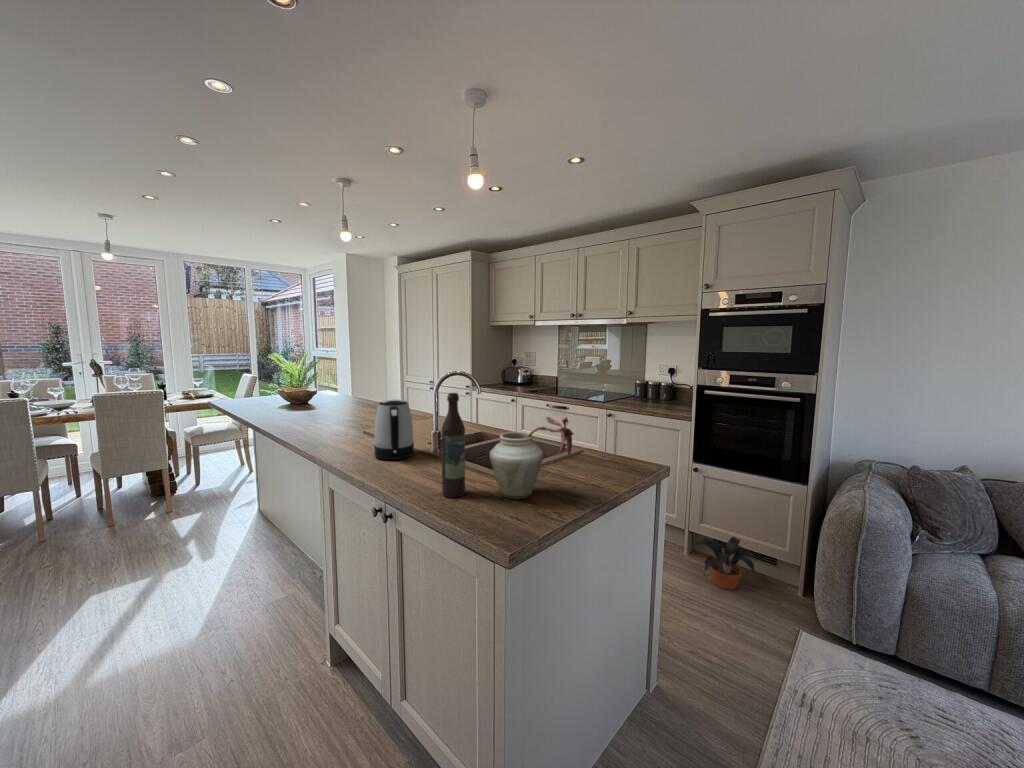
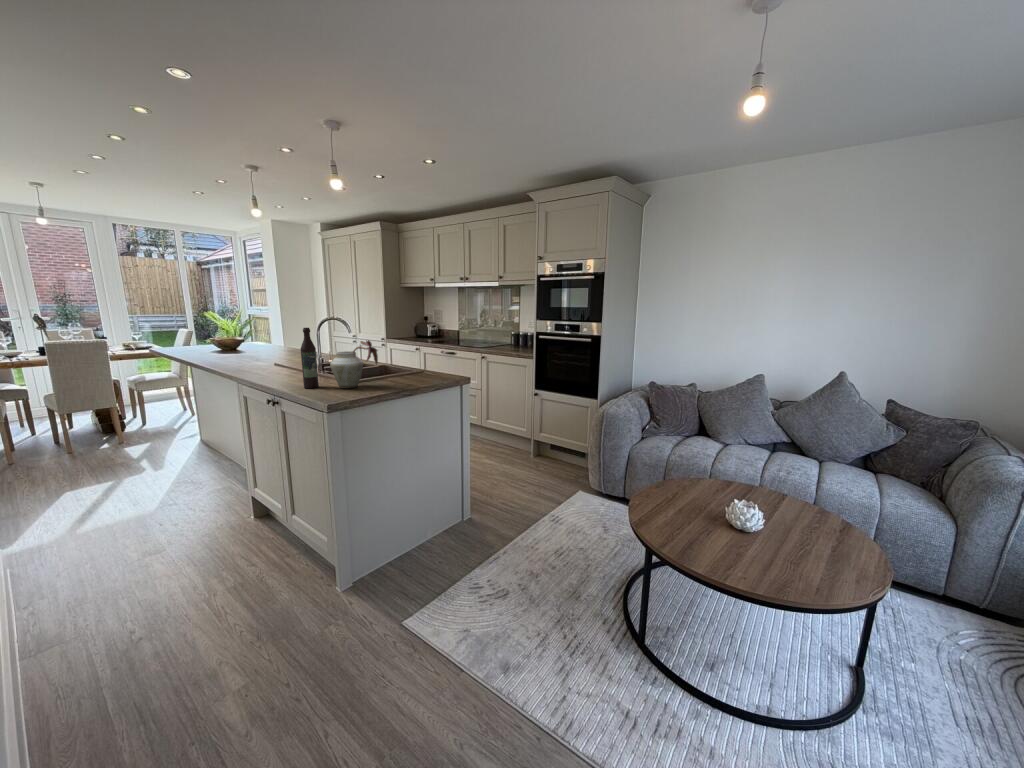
kettle: present [374,399,414,460] -> none [271,337,301,376]
potted plant: present [694,537,755,590] -> none [527,440,566,474]

